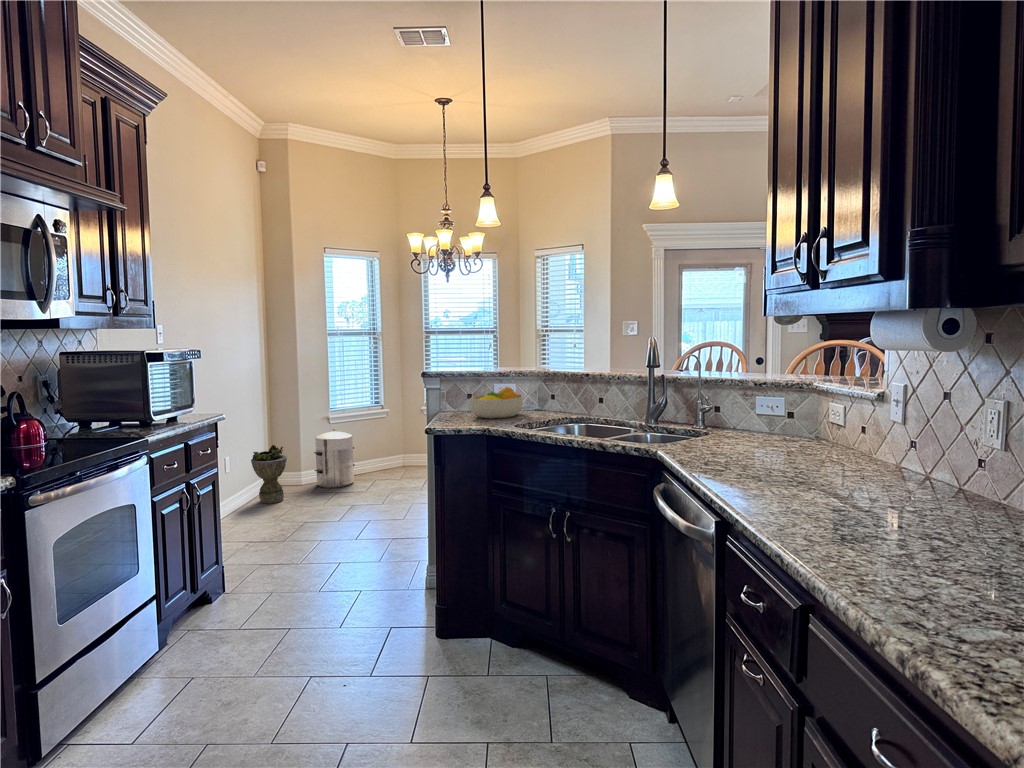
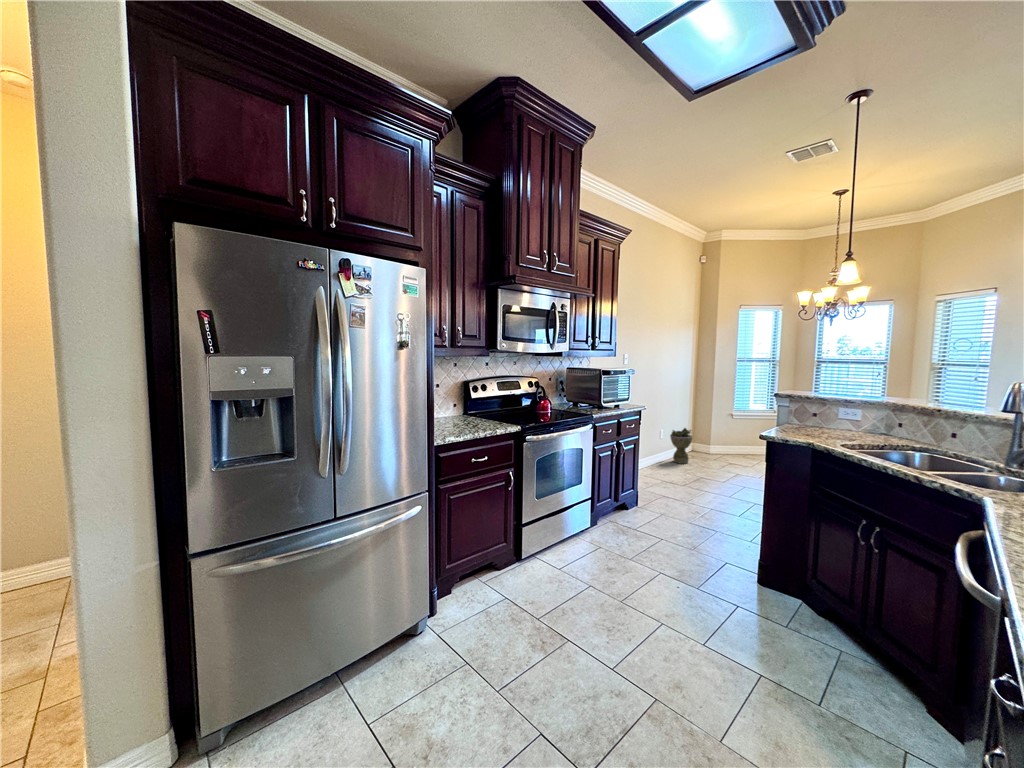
fruit bowl: present [470,387,524,418] -> none [809,412,868,437]
waste bin: present [314,429,355,488] -> none [712,424,744,463]

